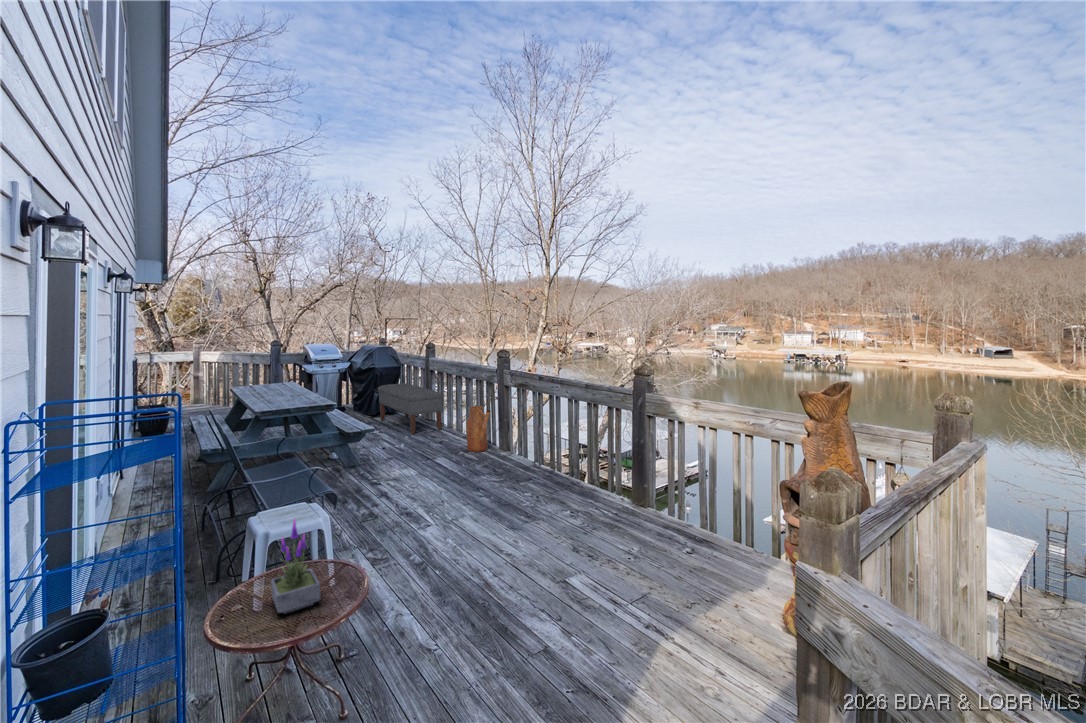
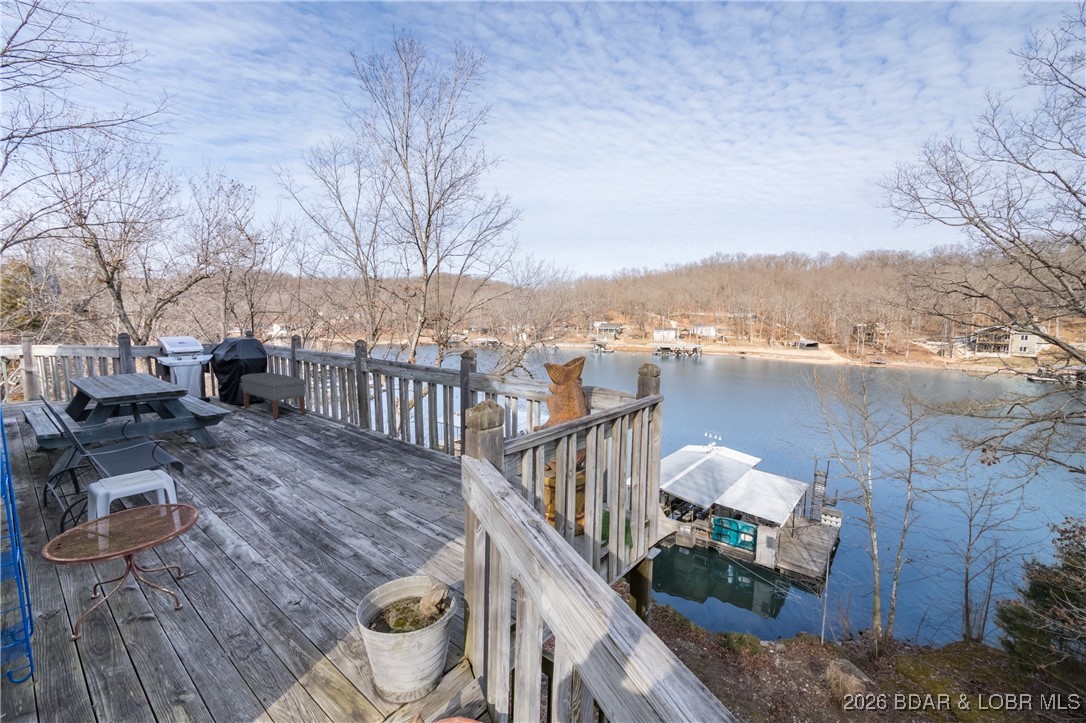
watering can: present [467,406,490,452] -> none [326,389,347,430]
potted plant: present [271,519,320,614] -> none [116,462,162,538]

